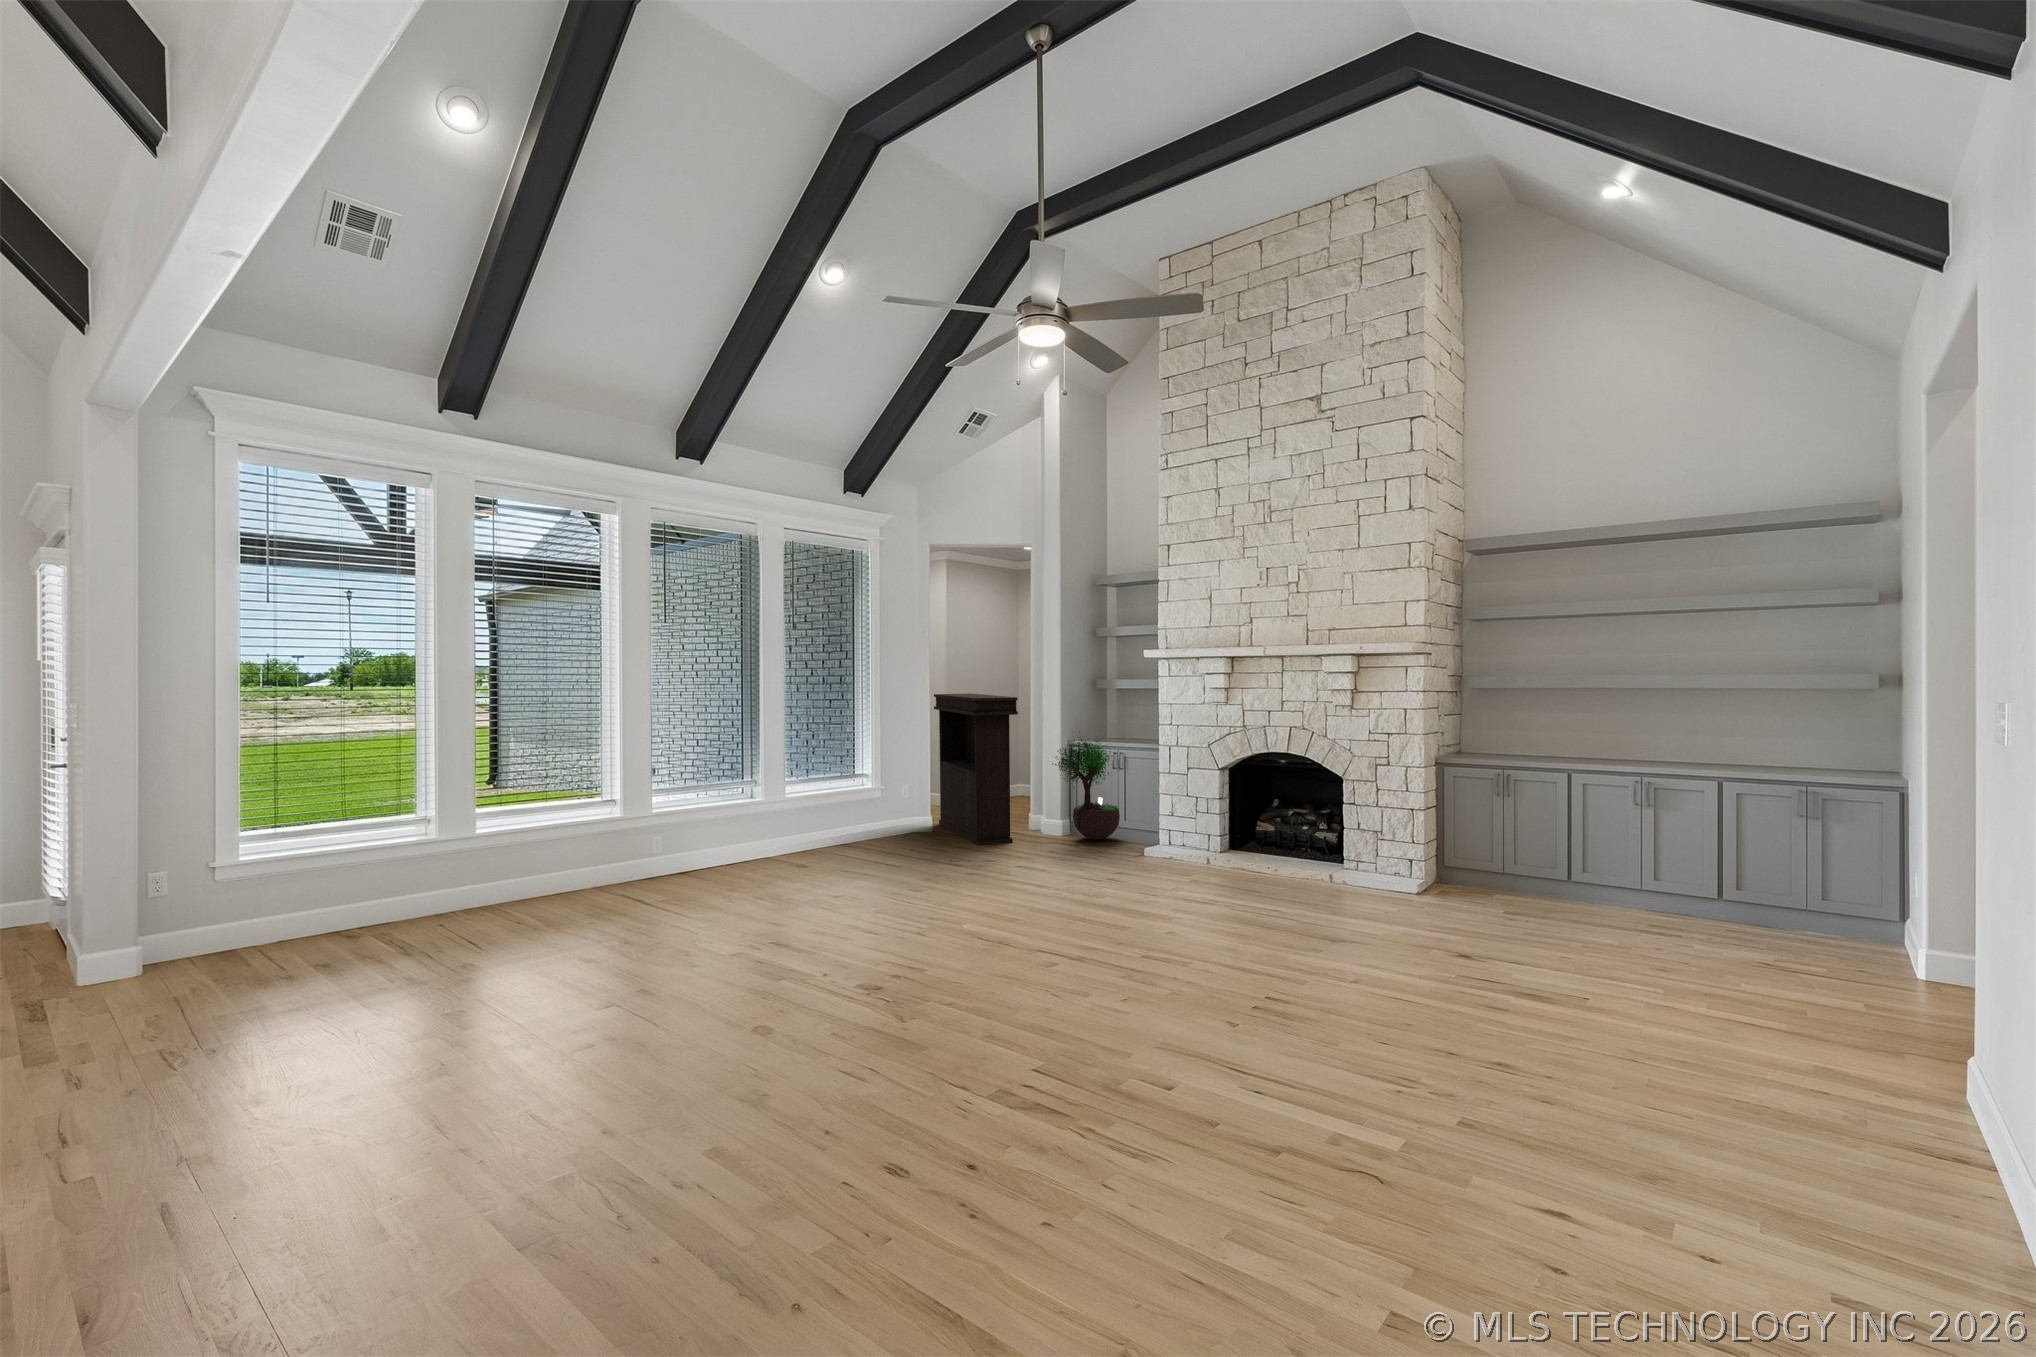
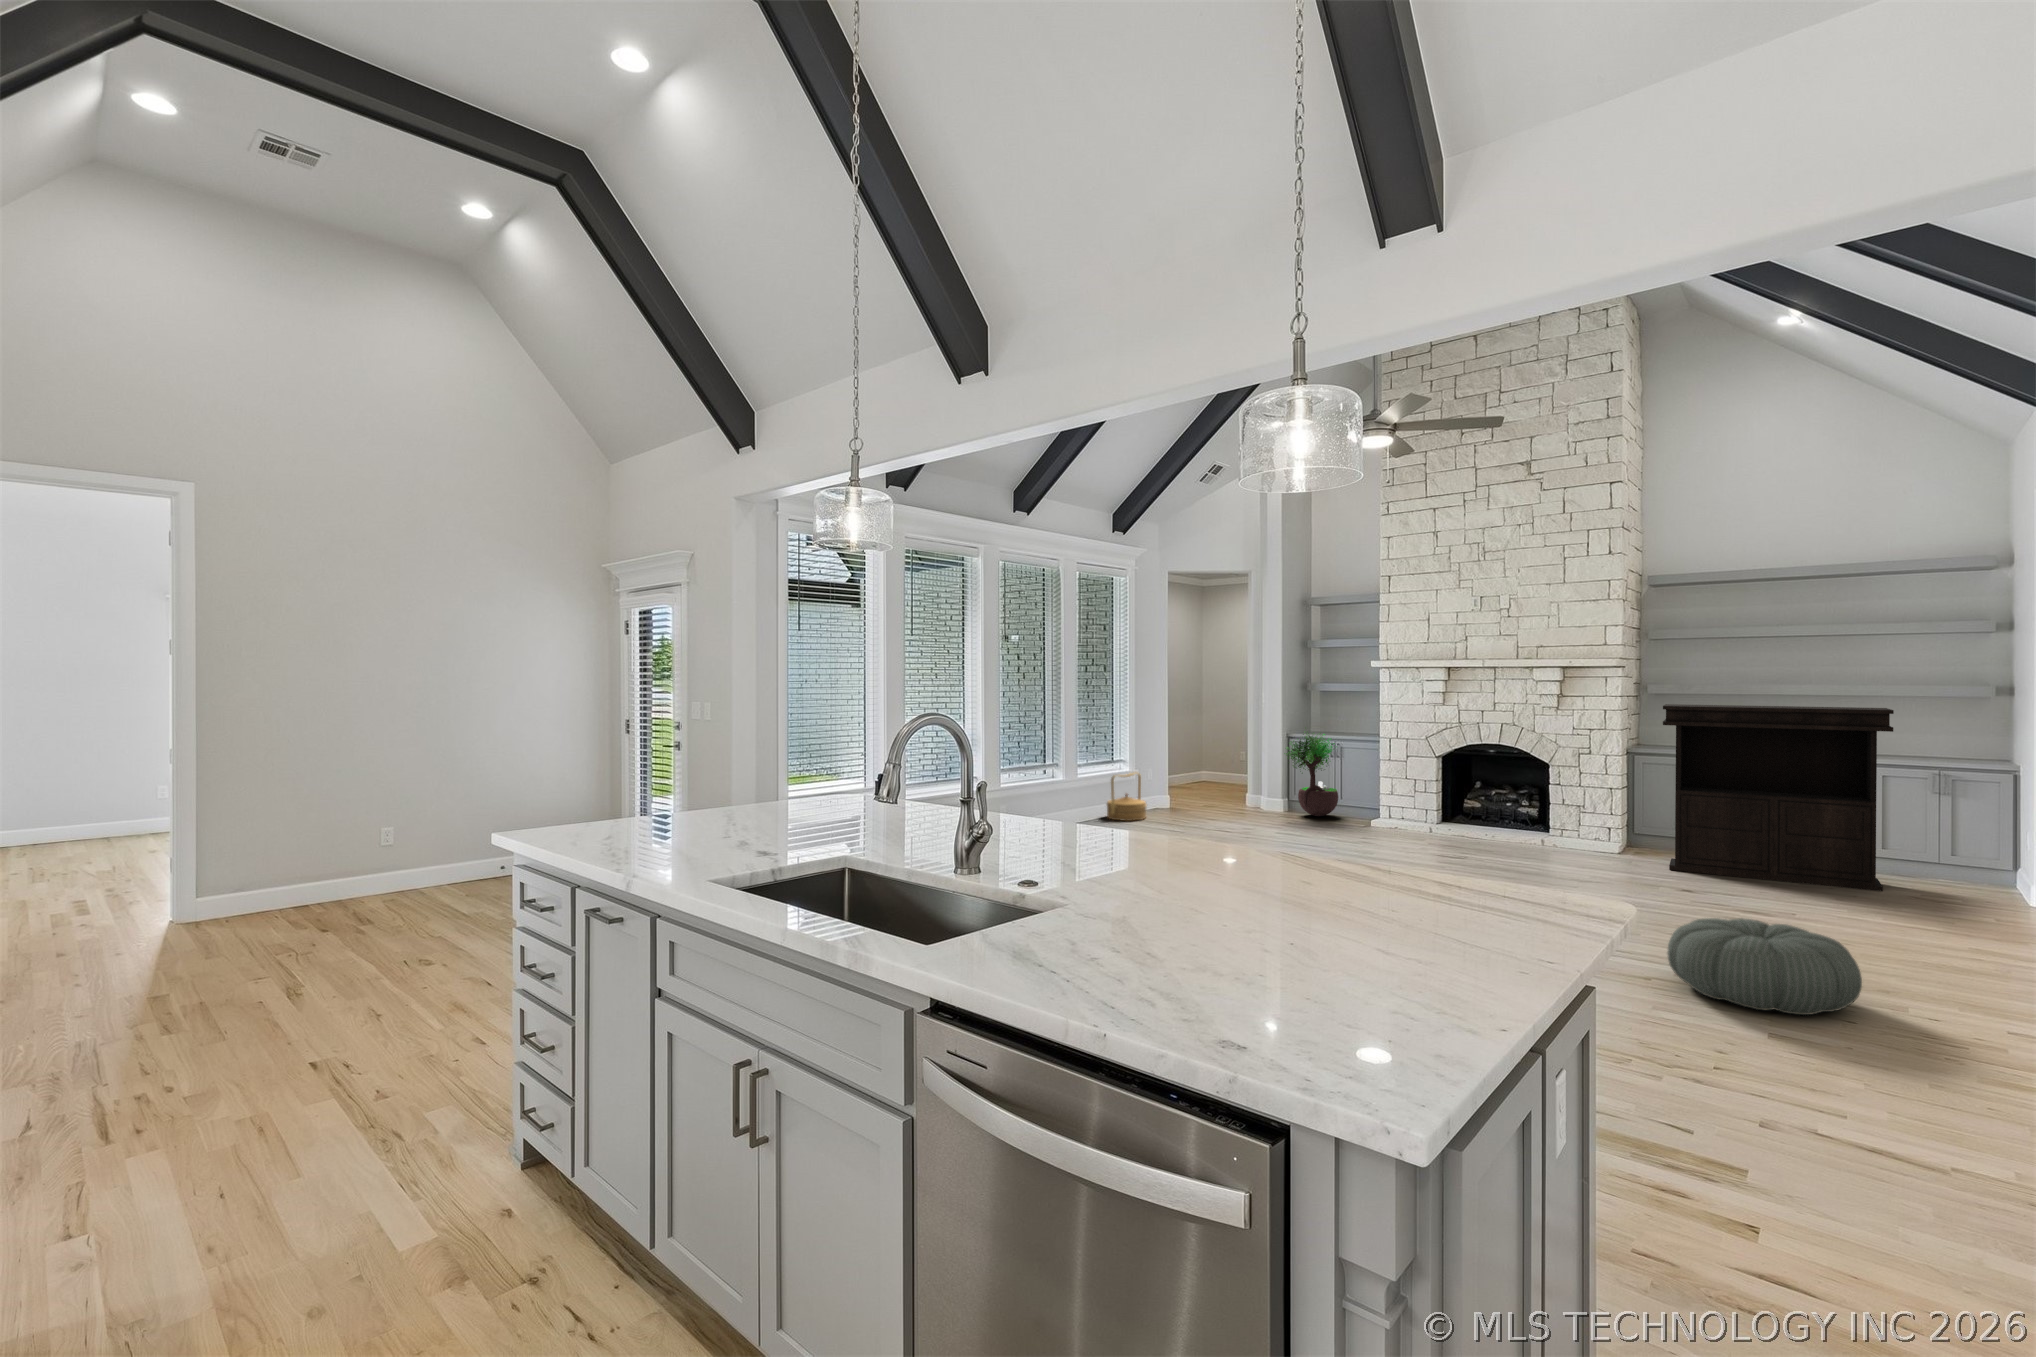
console table: present [934,694,1018,845] -> present [1663,704,1894,891]
woven basket: none [835,788,886,849] -> present [1107,773,1147,821]
pouf: none [1353,1058,1653,1269] -> present [1667,918,1862,1015]

